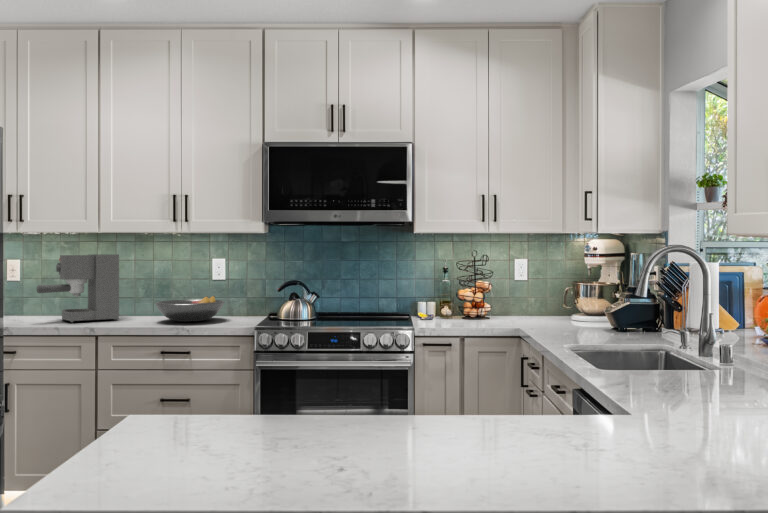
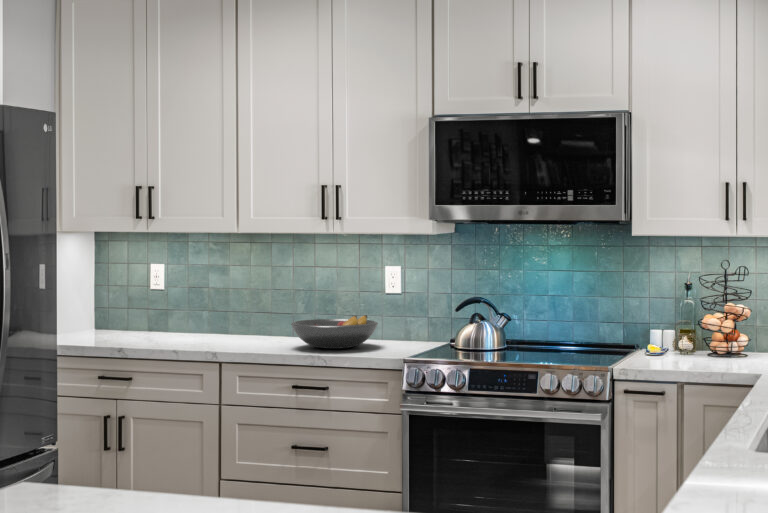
coffee maker: present [37,254,119,322] -> none [157,258,251,344]

